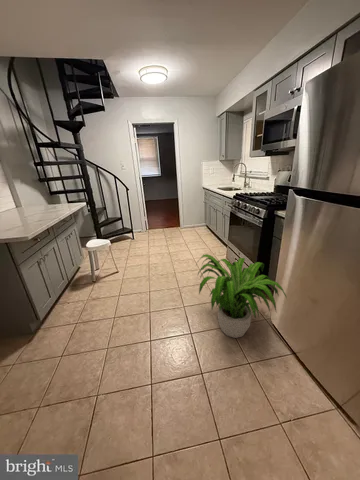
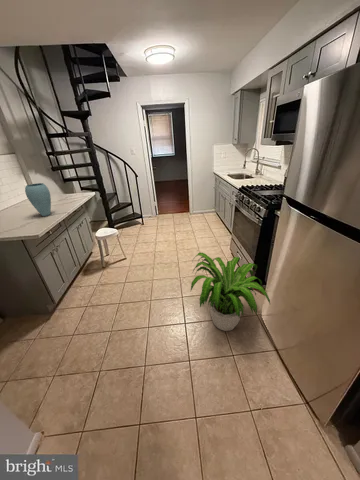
vase: none [13,186,41,221] -> present [25,183,51,216]

